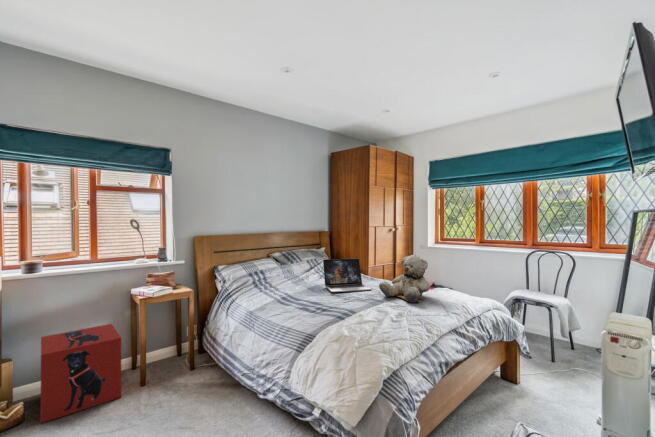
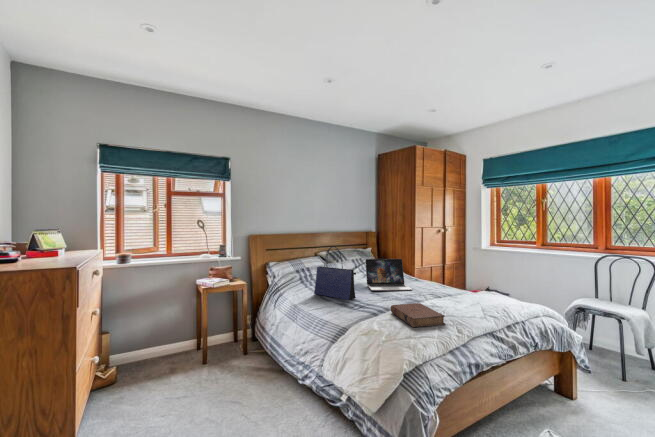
tote bag: none [271,248,318,304] -> present [314,247,356,300]
teddy bear: present [379,255,429,303] -> none [418,256,470,304]
book: none [357,304,415,330] -> present [391,303,445,327]
storage box: present [40,324,121,423] -> none [127,309,188,384]

